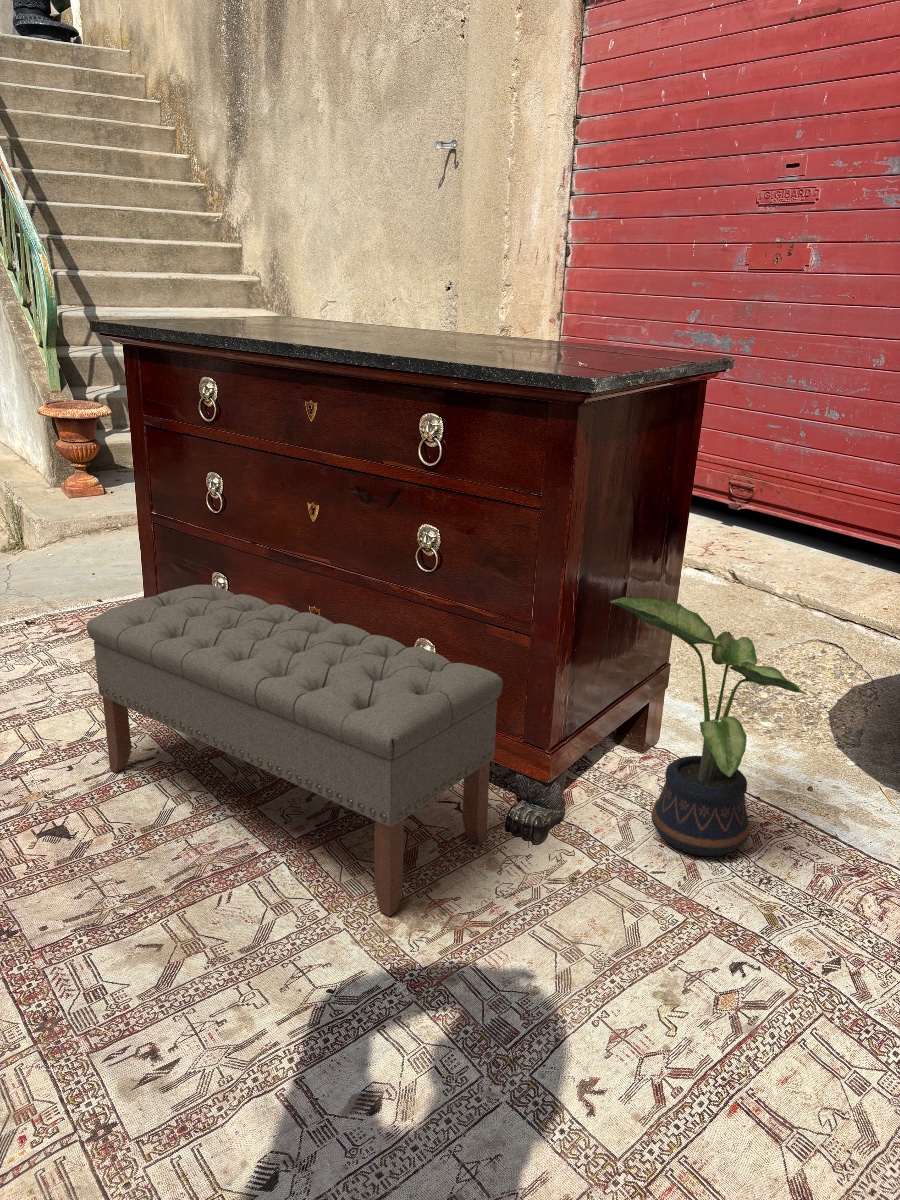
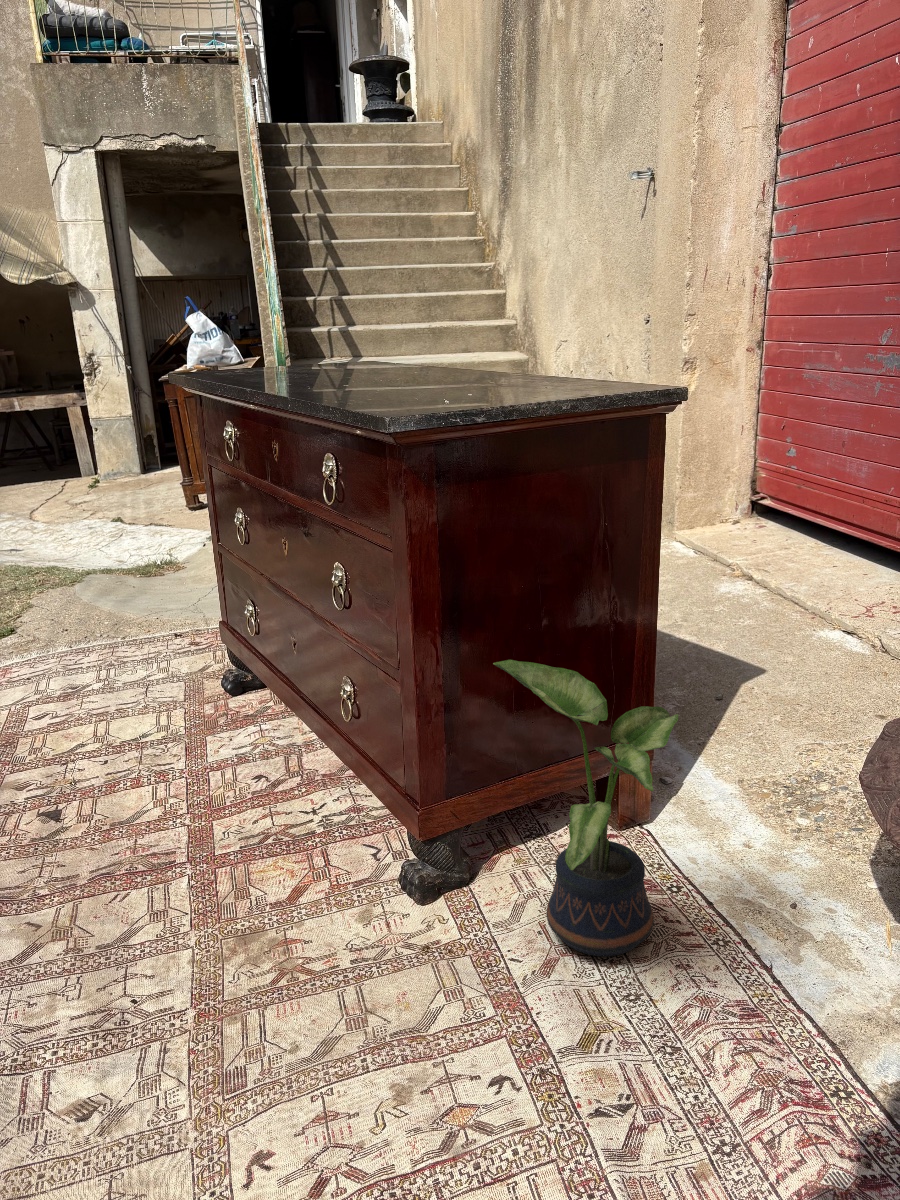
bench: present [87,585,503,916] -> none [118,616,383,945]

